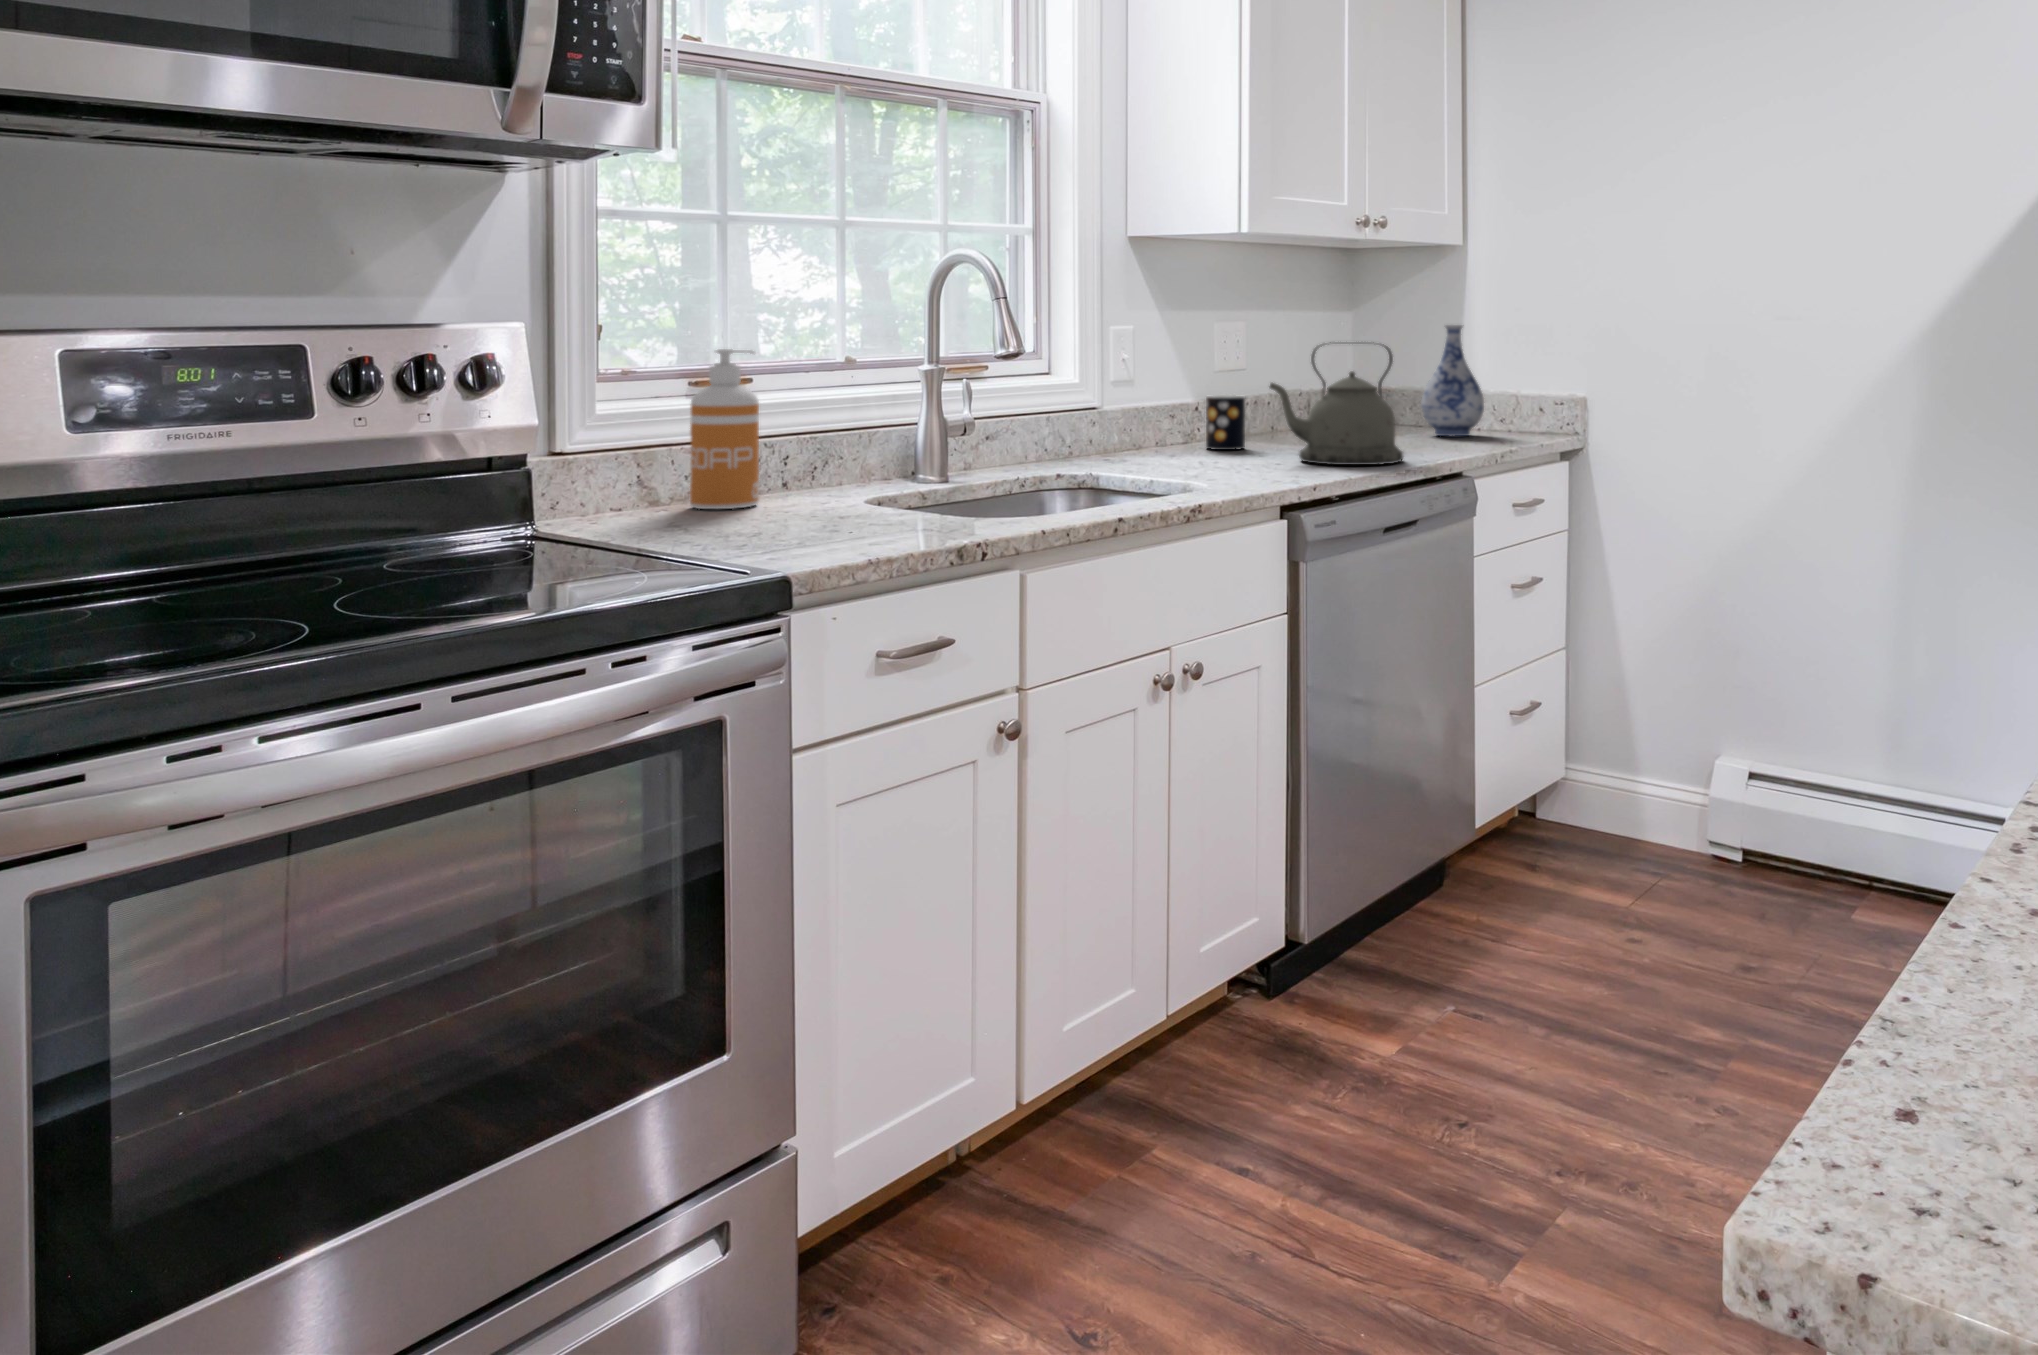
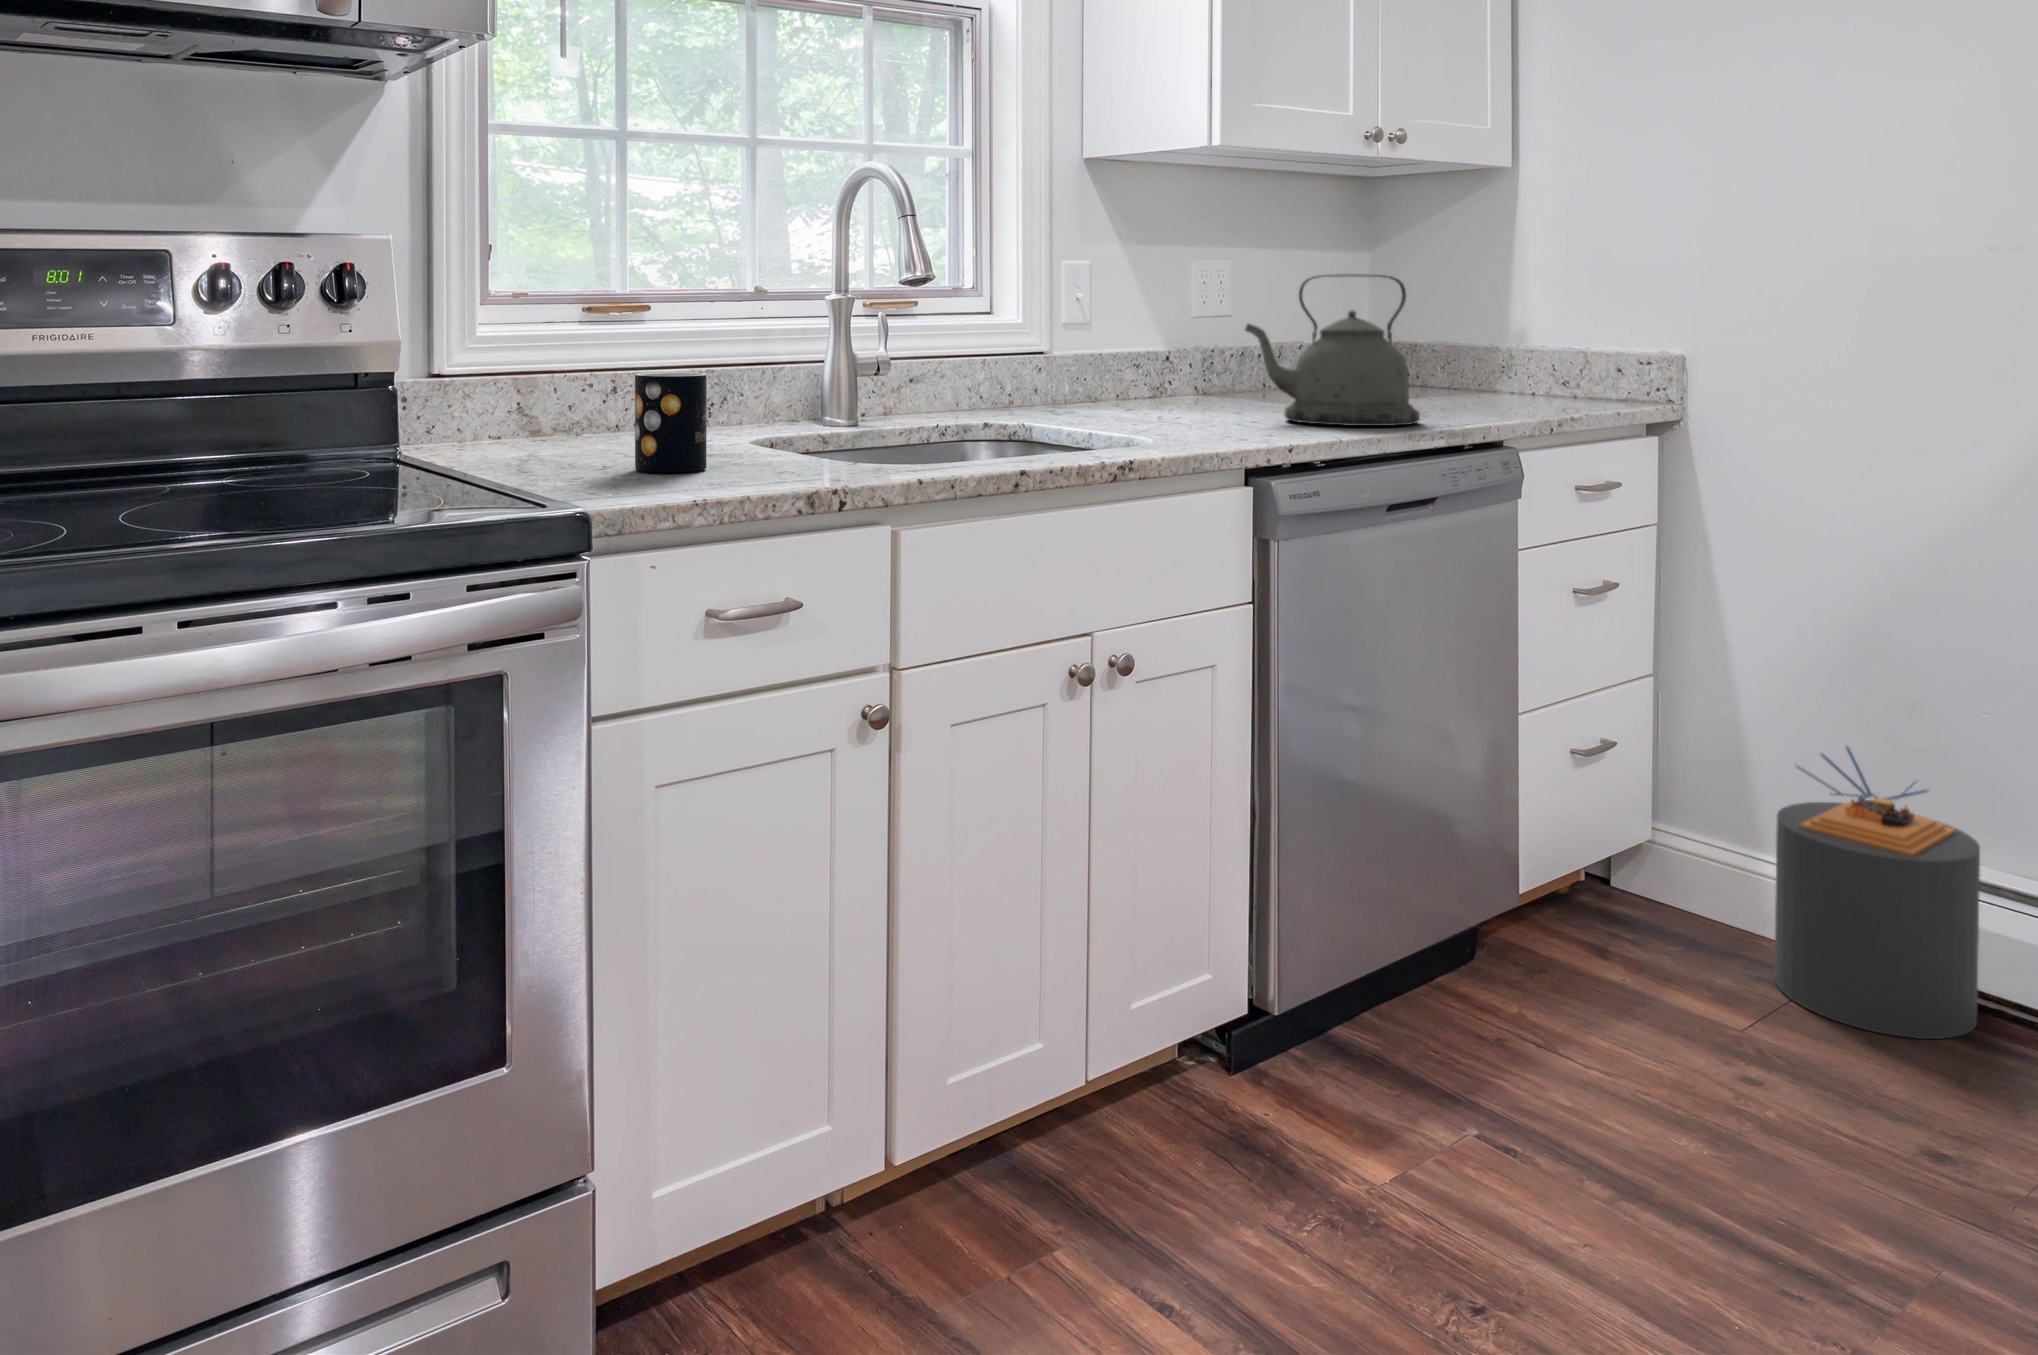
vase: present [1421,325,1484,436] -> none [1458,262,1542,401]
soap dispenser: present [690,349,759,509] -> none [574,272,642,446]
mug: present [1206,395,1245,450] -> present [635,373,707,472]
trash can: none [1648,683,1776,896] -> present [1774,747,1980,1039]

